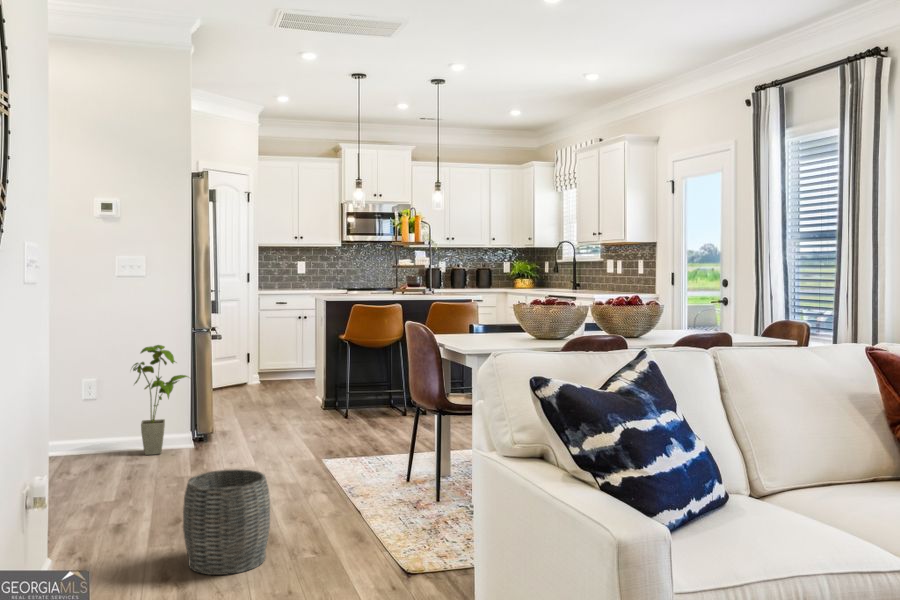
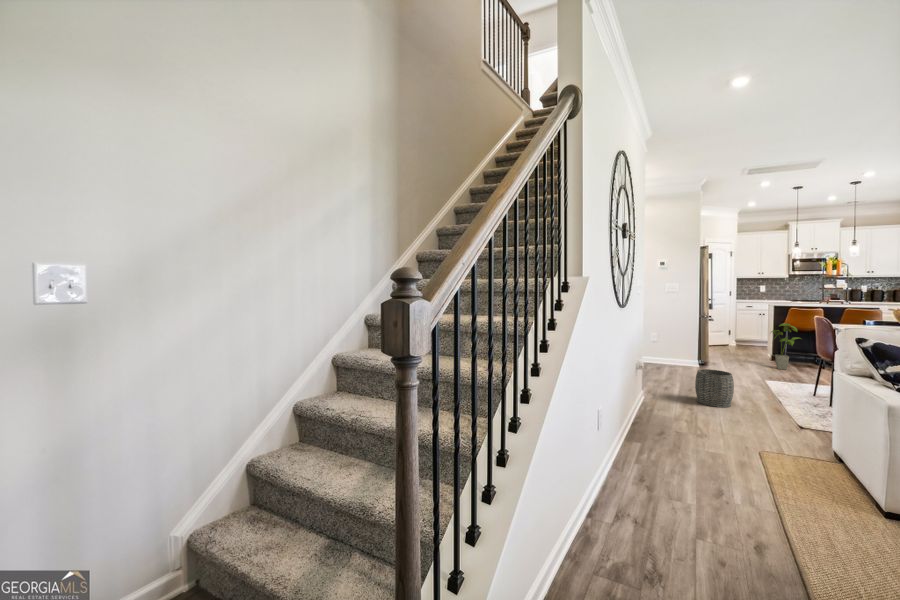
house plant: present [133,345,188,455] -> present [771,323,801,370]

